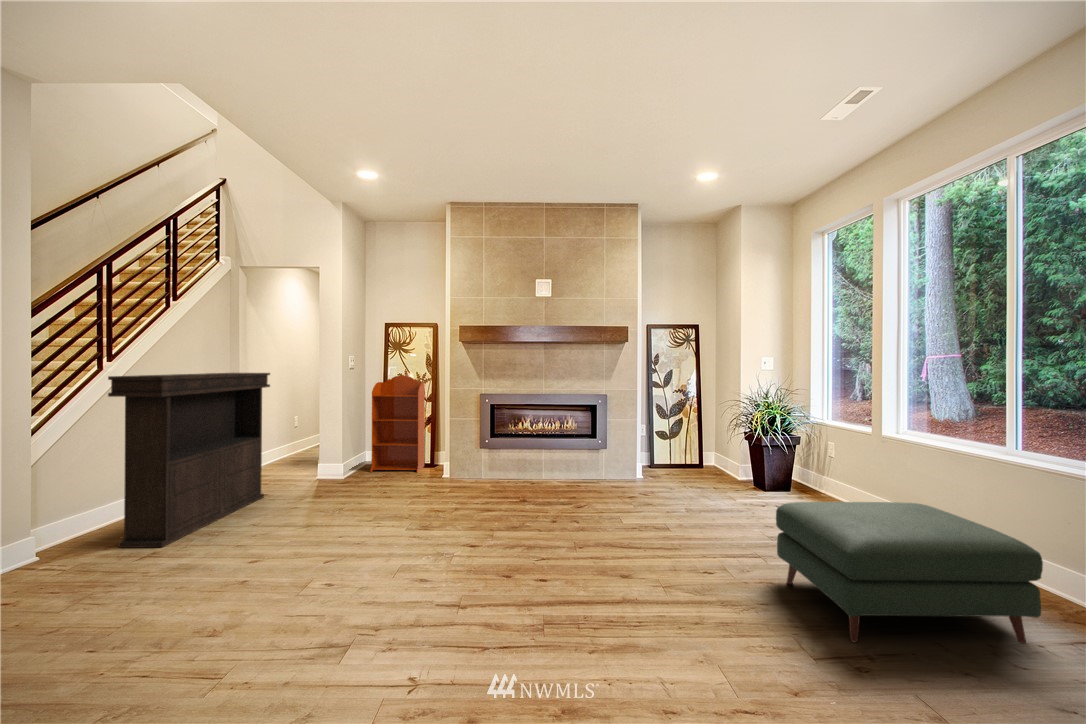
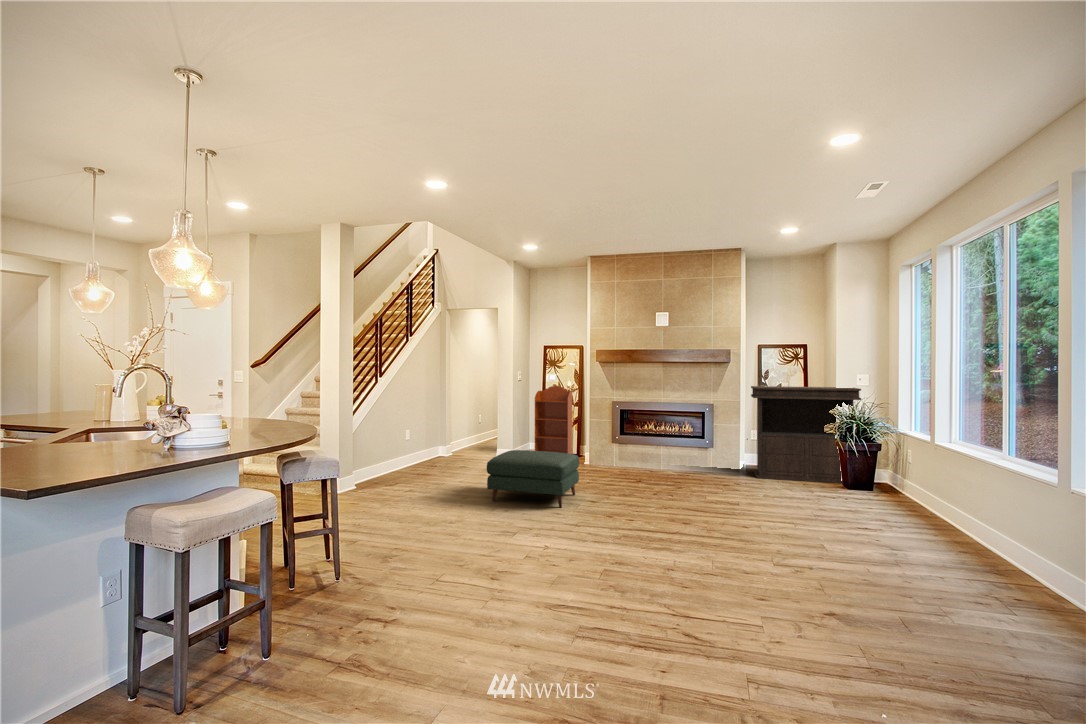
console table: present [108,373,270,547] -> present [751,386,861,483]
ottoman: present [776,502,1043,644] -> present [487,450,579,508]

